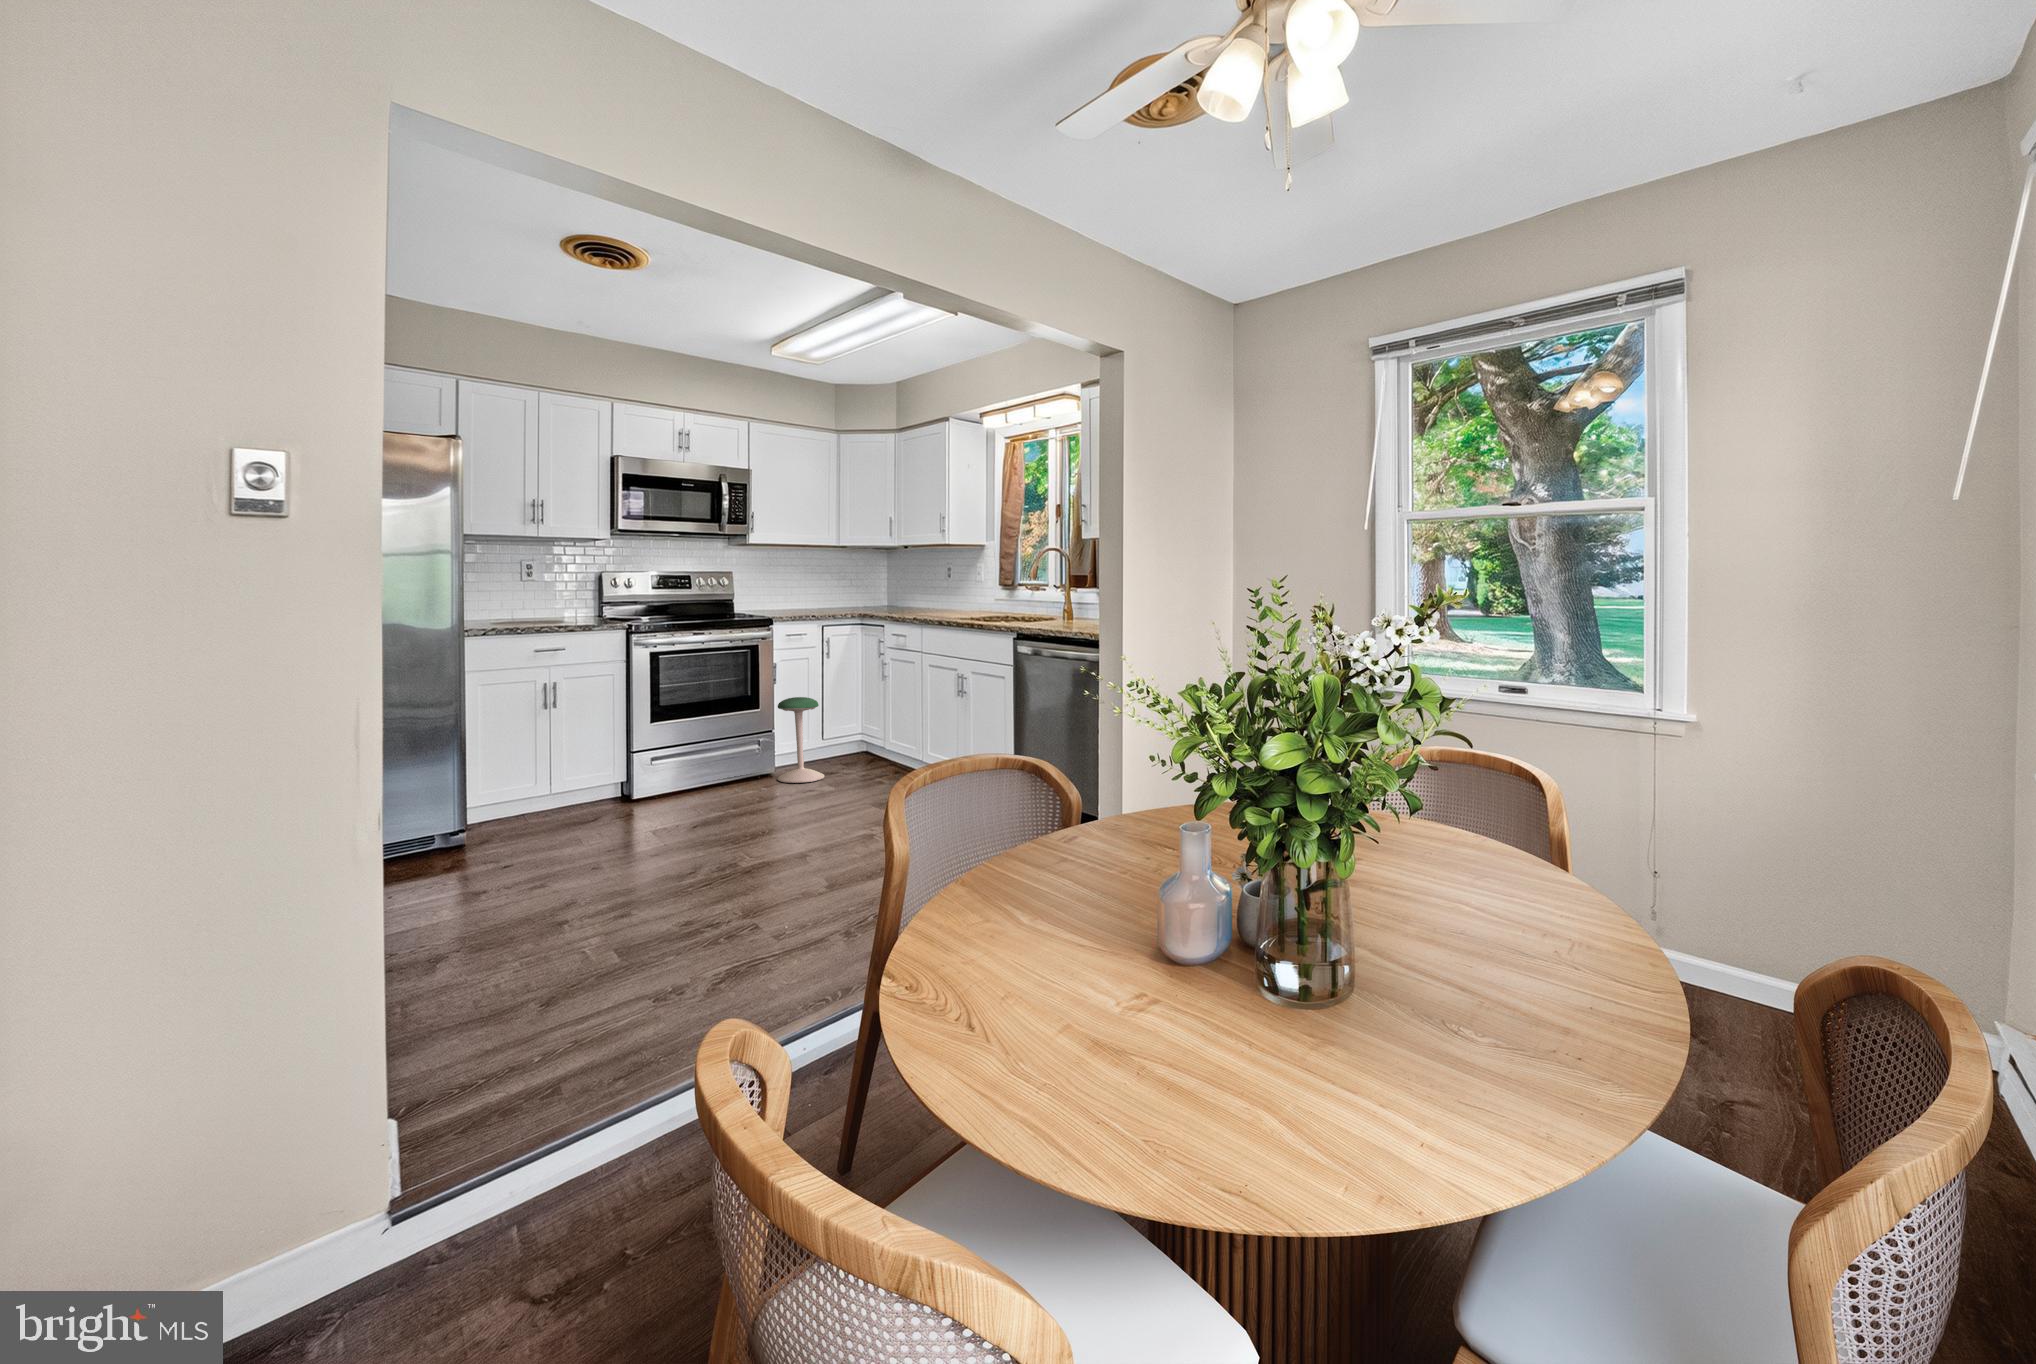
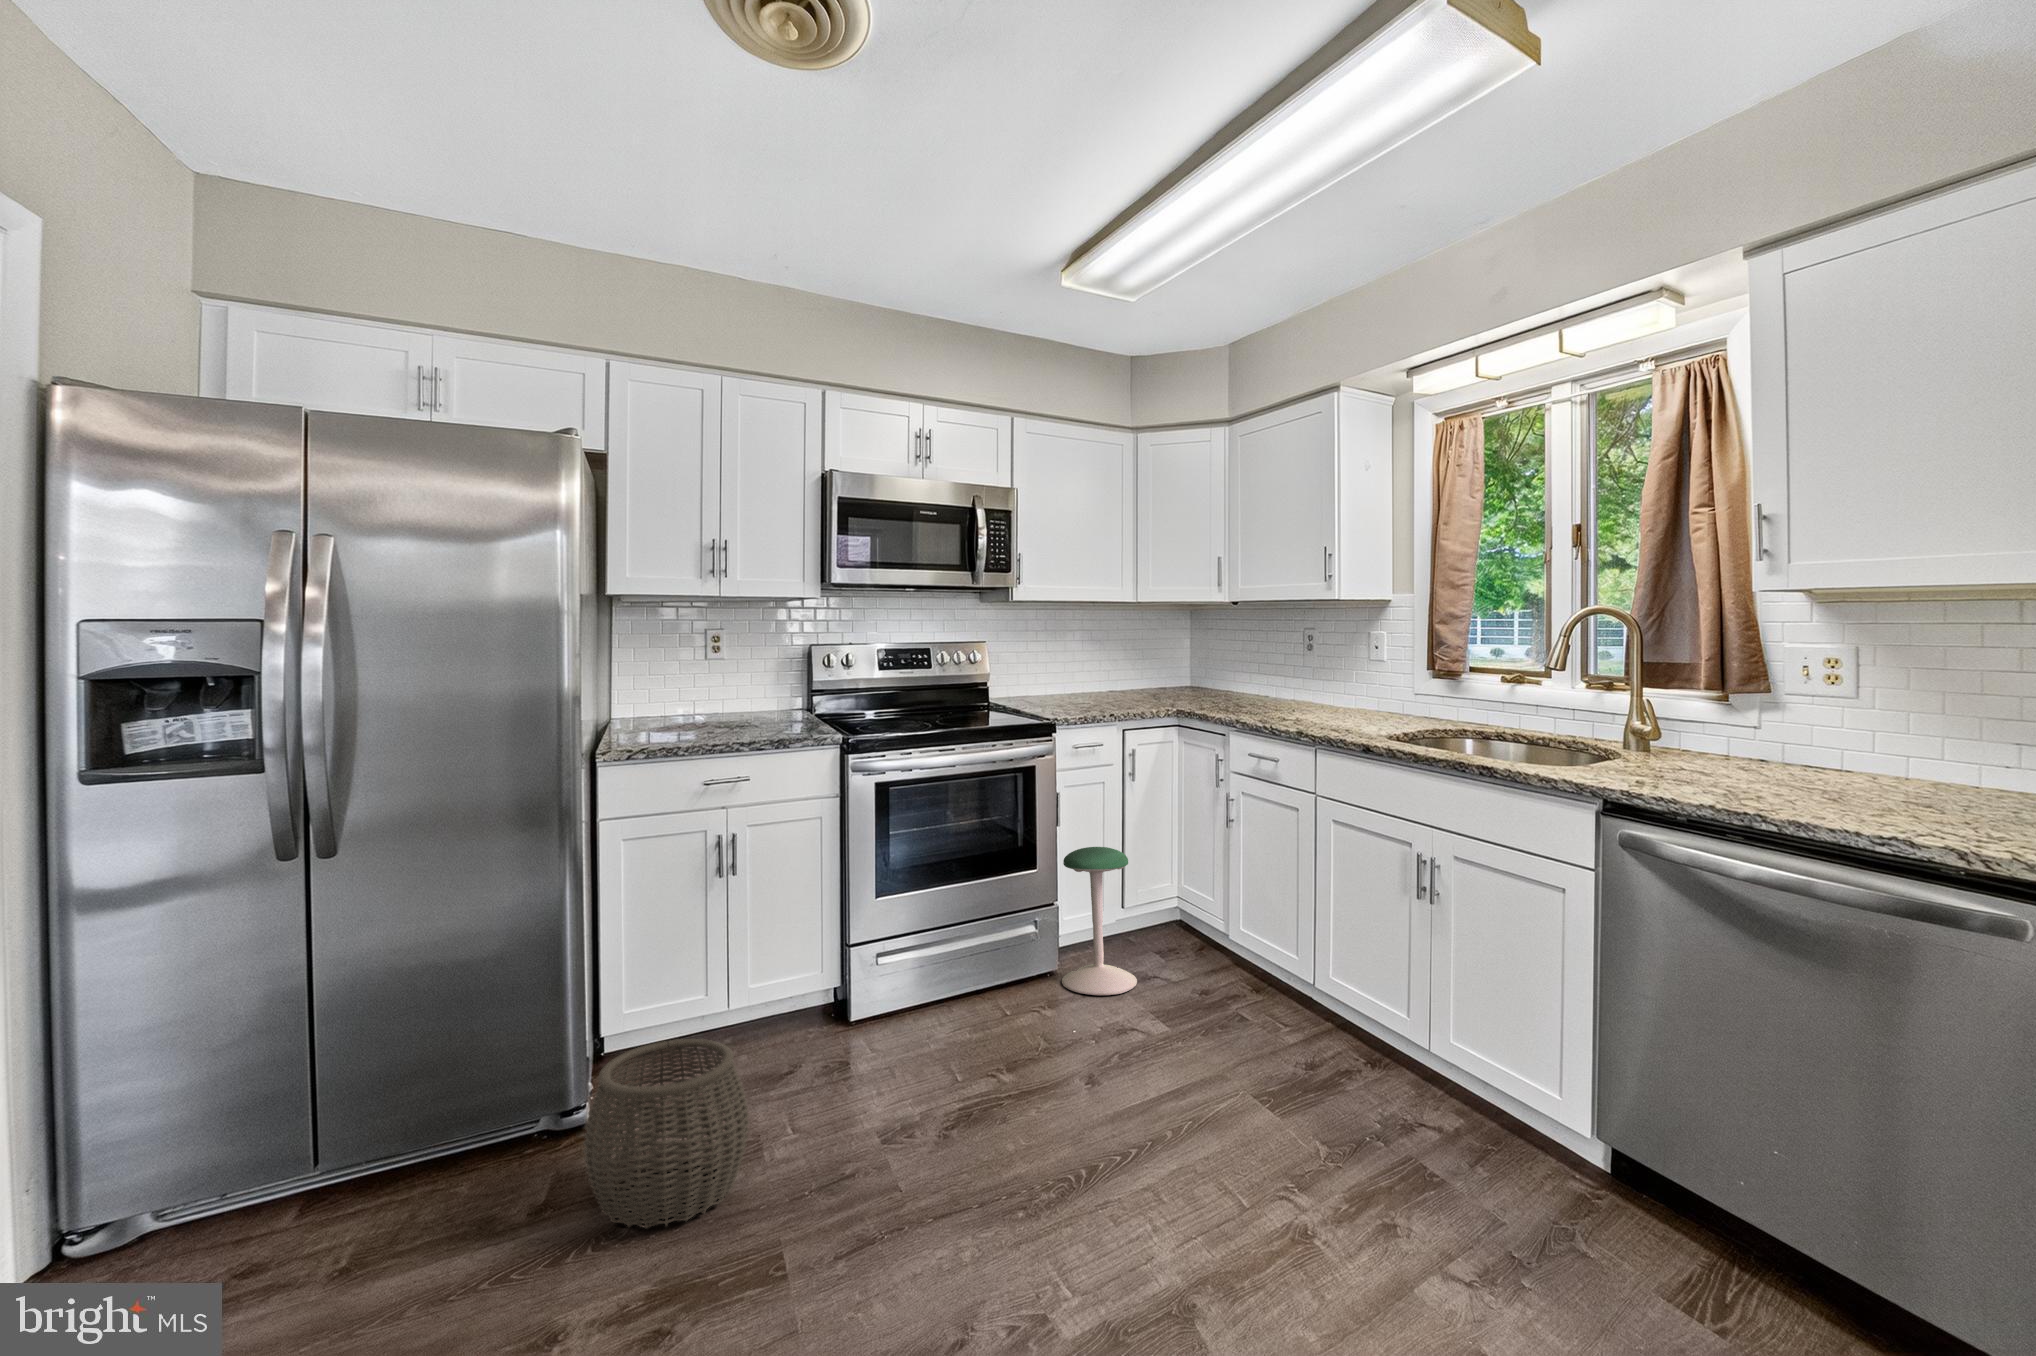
woven basket: none [472,781,568,866] -> present [583,1039,749,1228]

